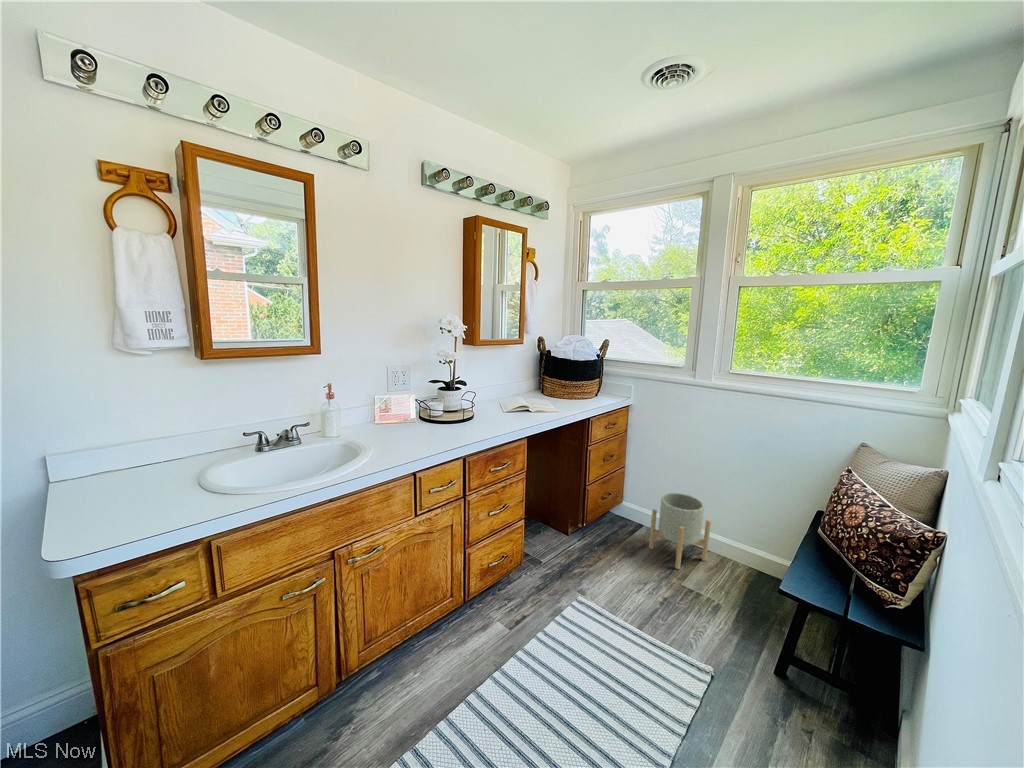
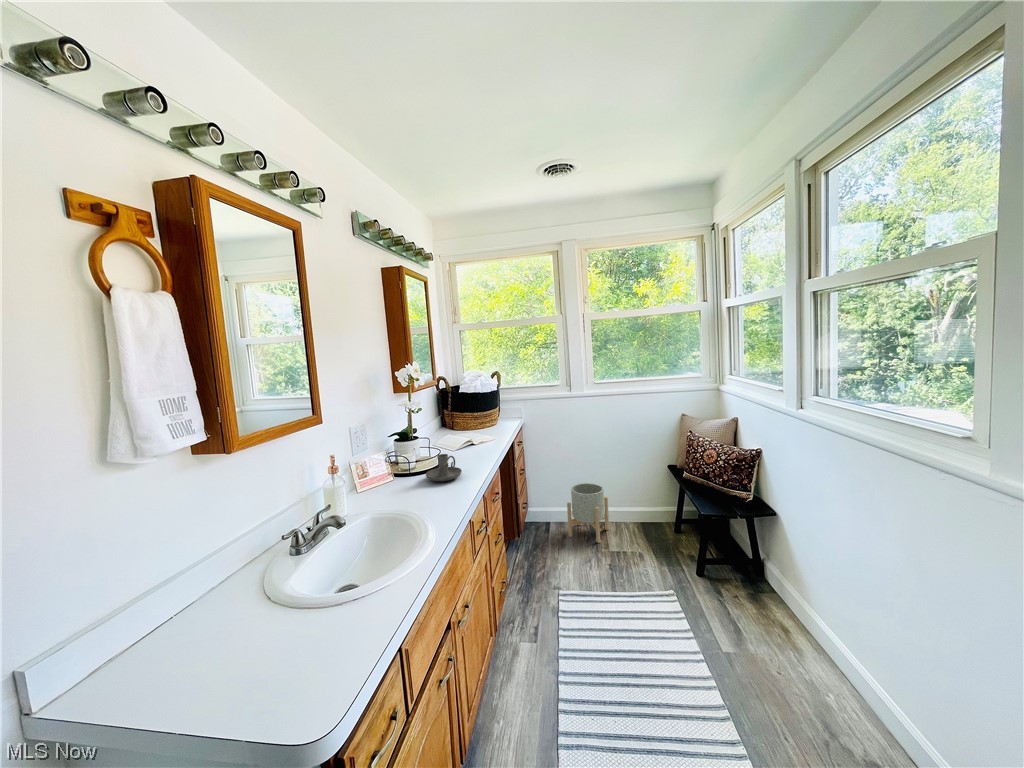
candle holder: none [418,412,458,437] -> present [426,454,462,481]

